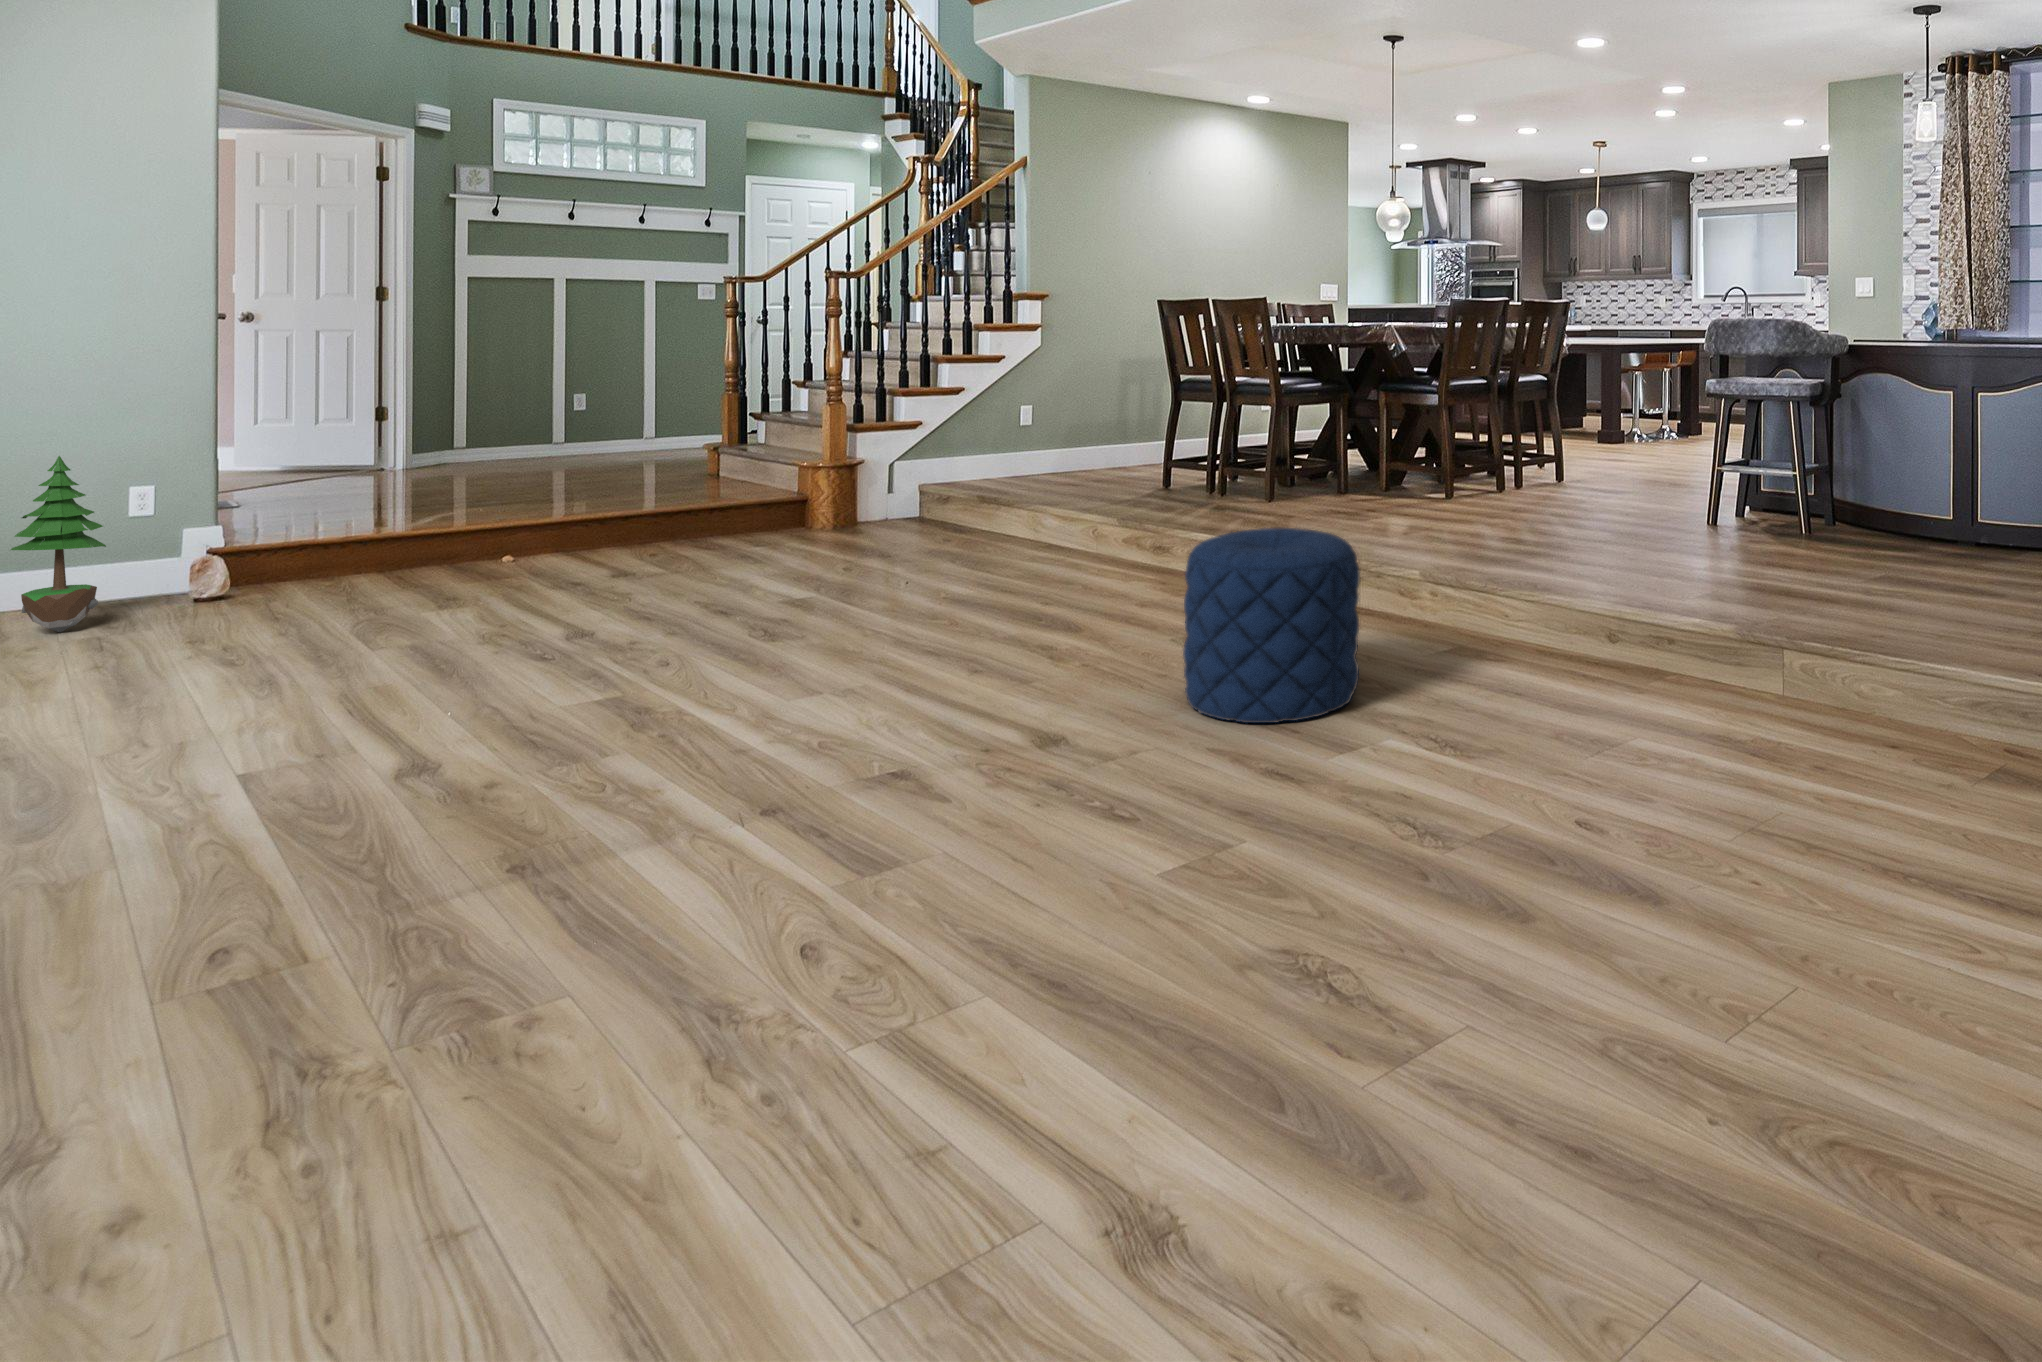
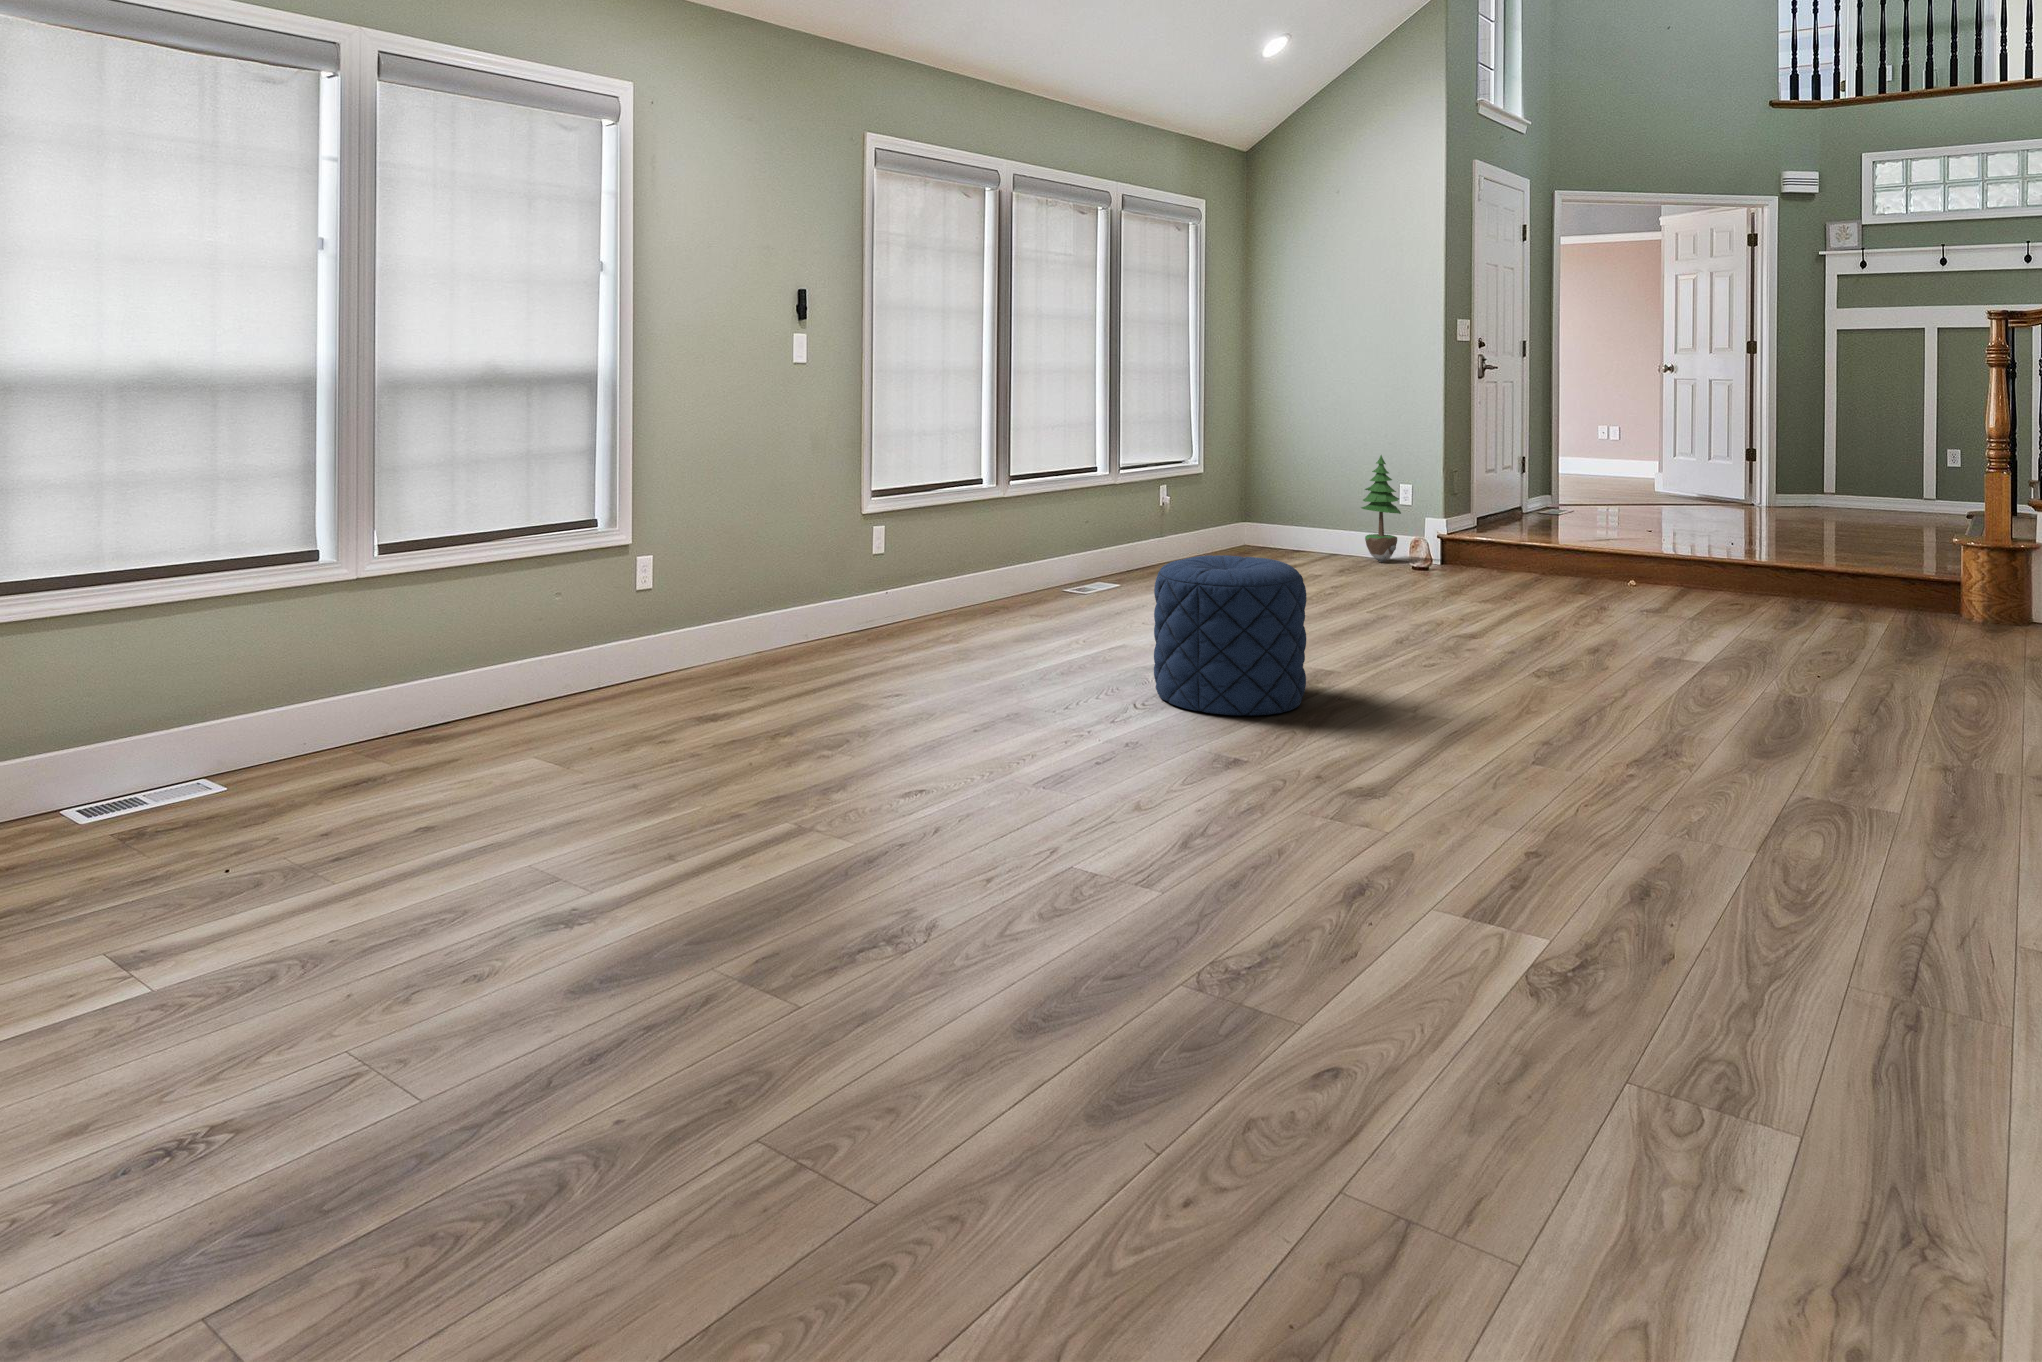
pouf: present [1183,528,1360,723] -> present [1154,555,1307,716]

